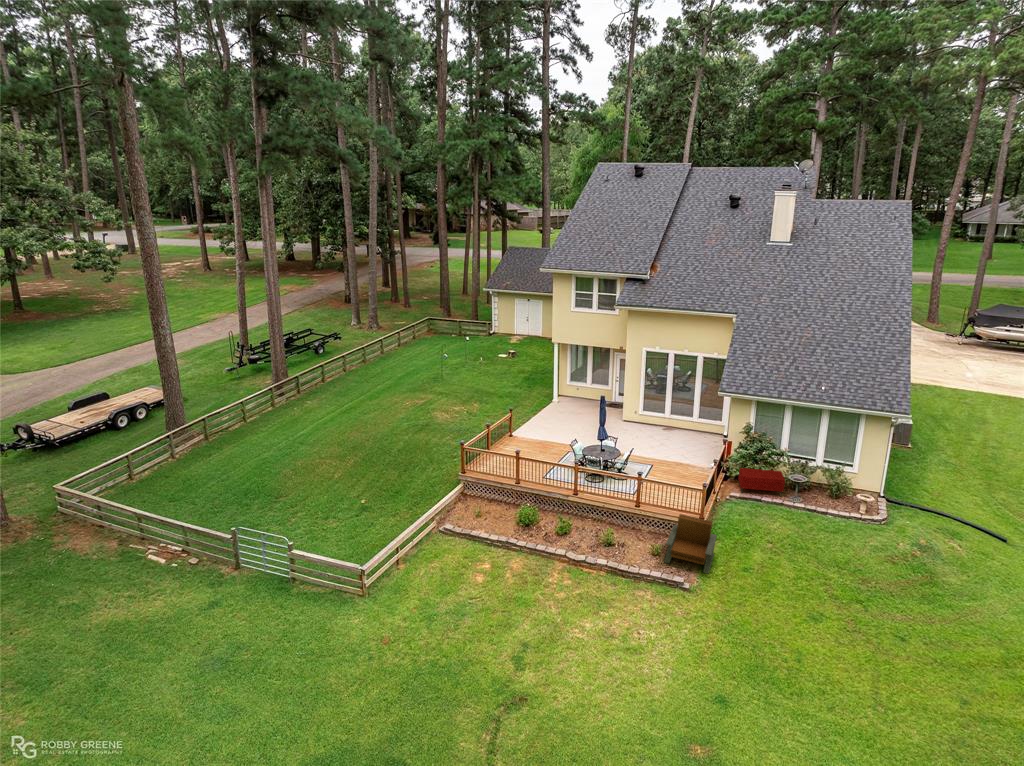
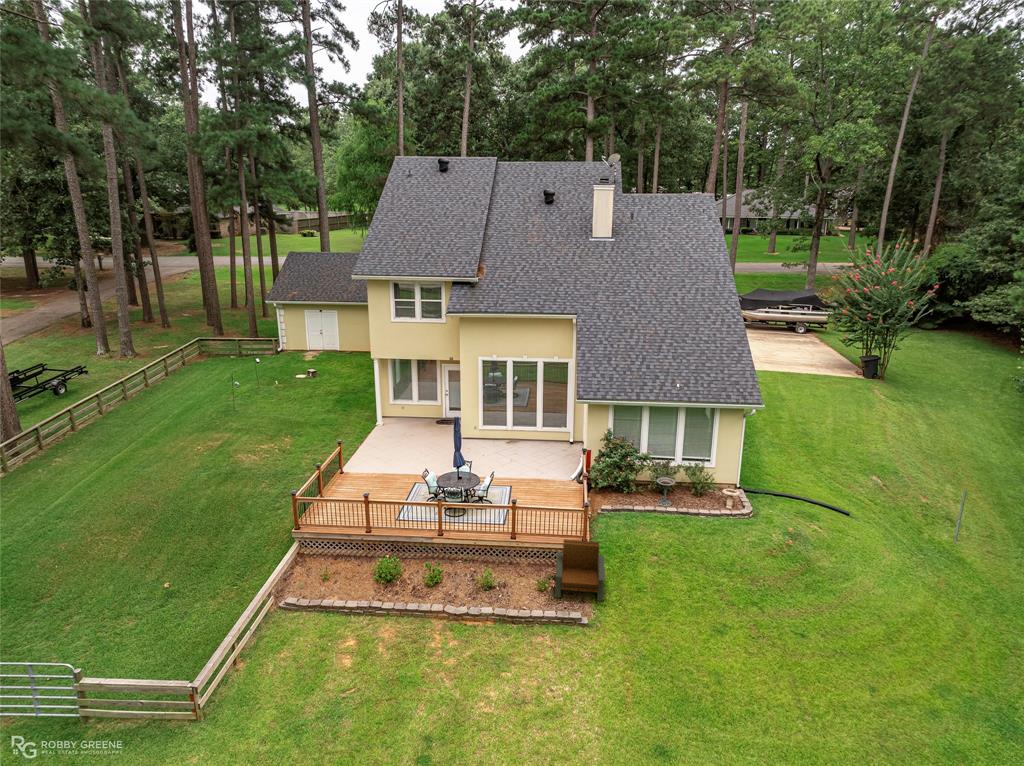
bench: present [738,468,785,496] -> none [605,474,652,503]

